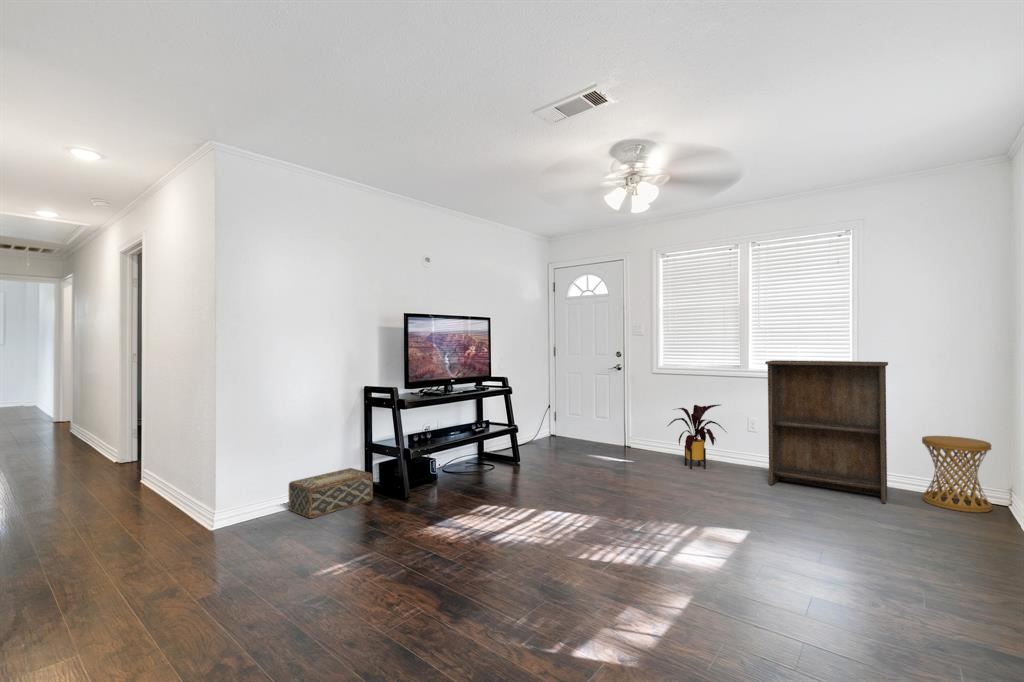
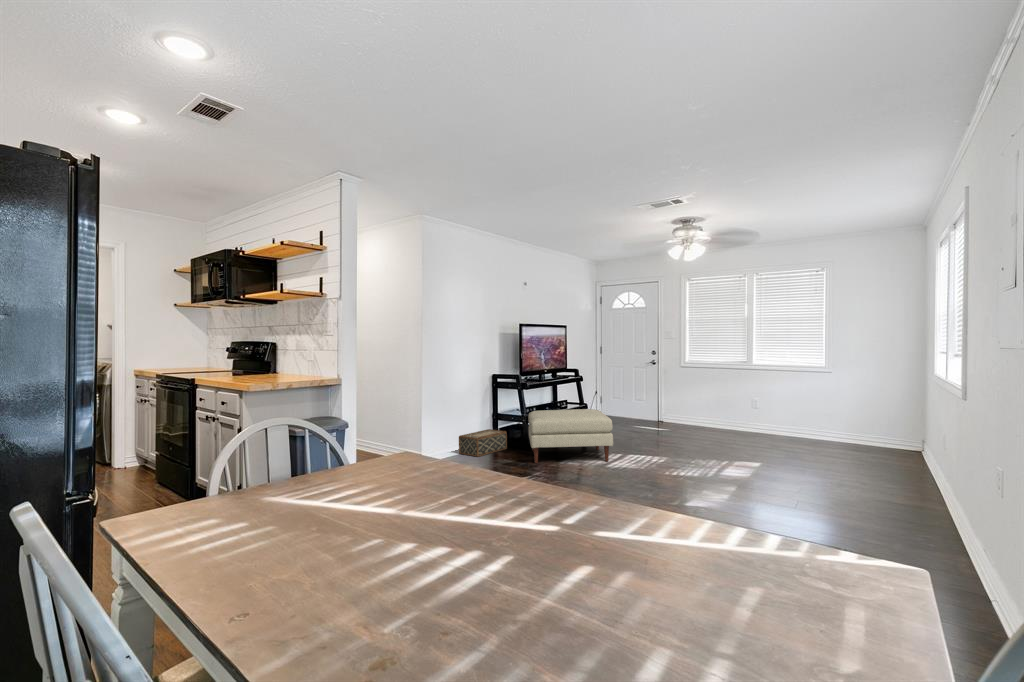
bookshelf: present [765,360,888,503] -> none [762,353,842,444]
house plant: present [668,405,726,469] -> none [694,386,737,431]
side table: present [922,436,992,513] -> none [863,401,906,447]
ottoman: none [379,443,517,538] -> present [528,409,613,463]

